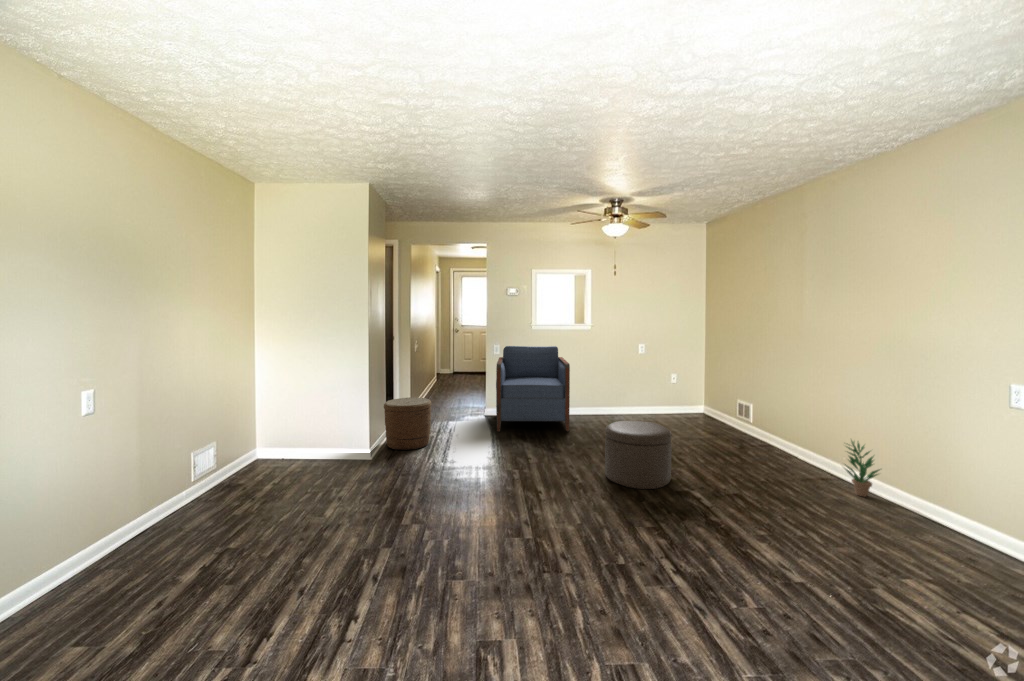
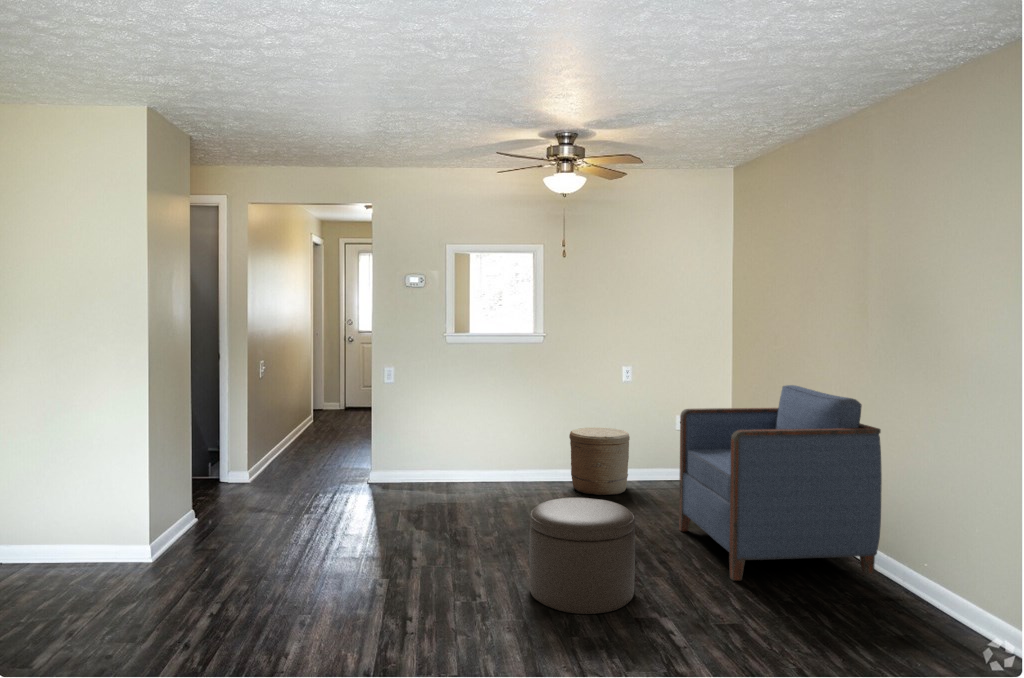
armchair: present [496,346,570,431] -> present [679,385,882,581]
woven basket: present [384,397,432,450] -> present [569,427,630,495]
potted plant: present [845,440,880,497] -> none [901,526,964,622]

